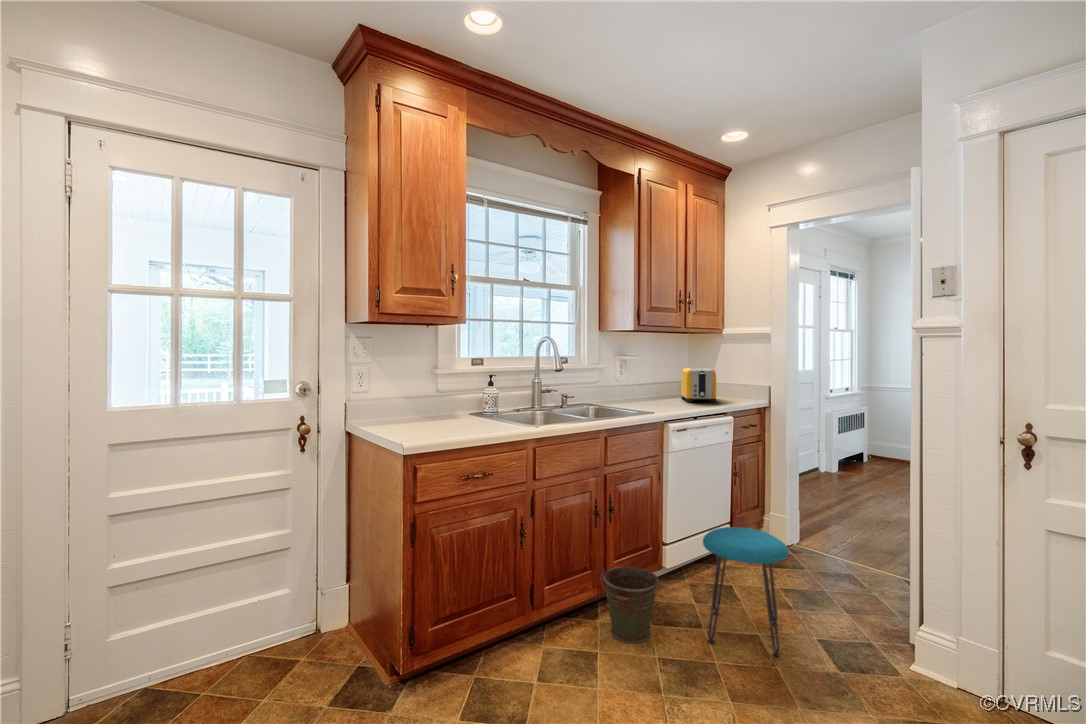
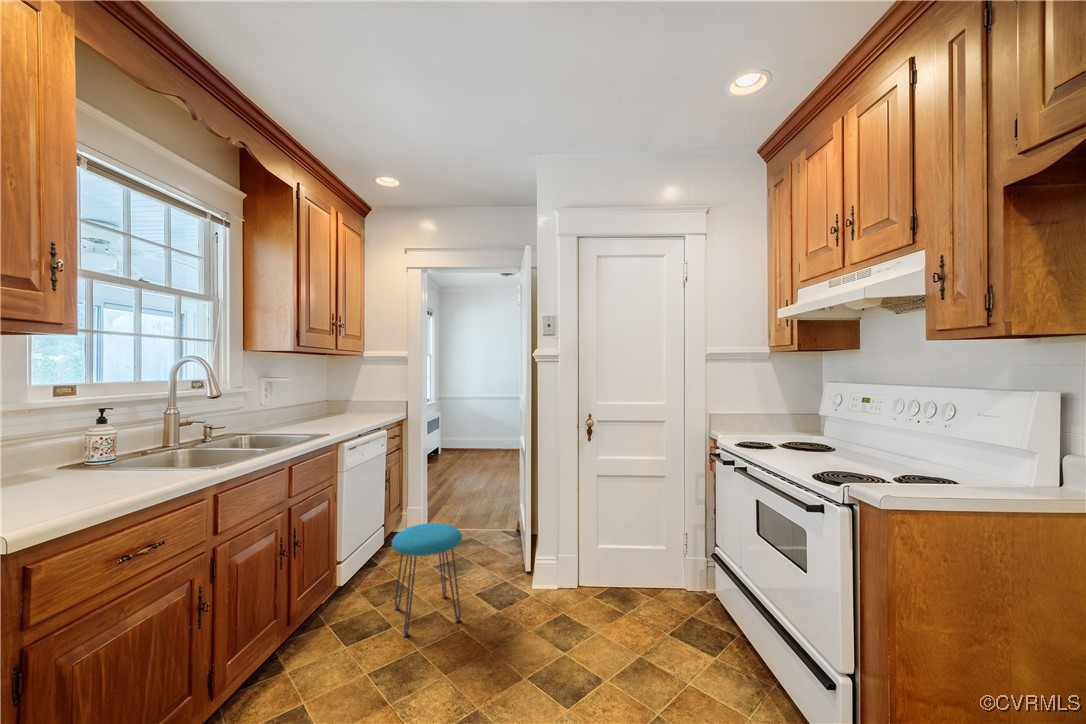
toaster: present [681,368,716,402] -> none [326,386,365,419]
bucket: present [601,567,660,643] -> none [294,594,362,679]

